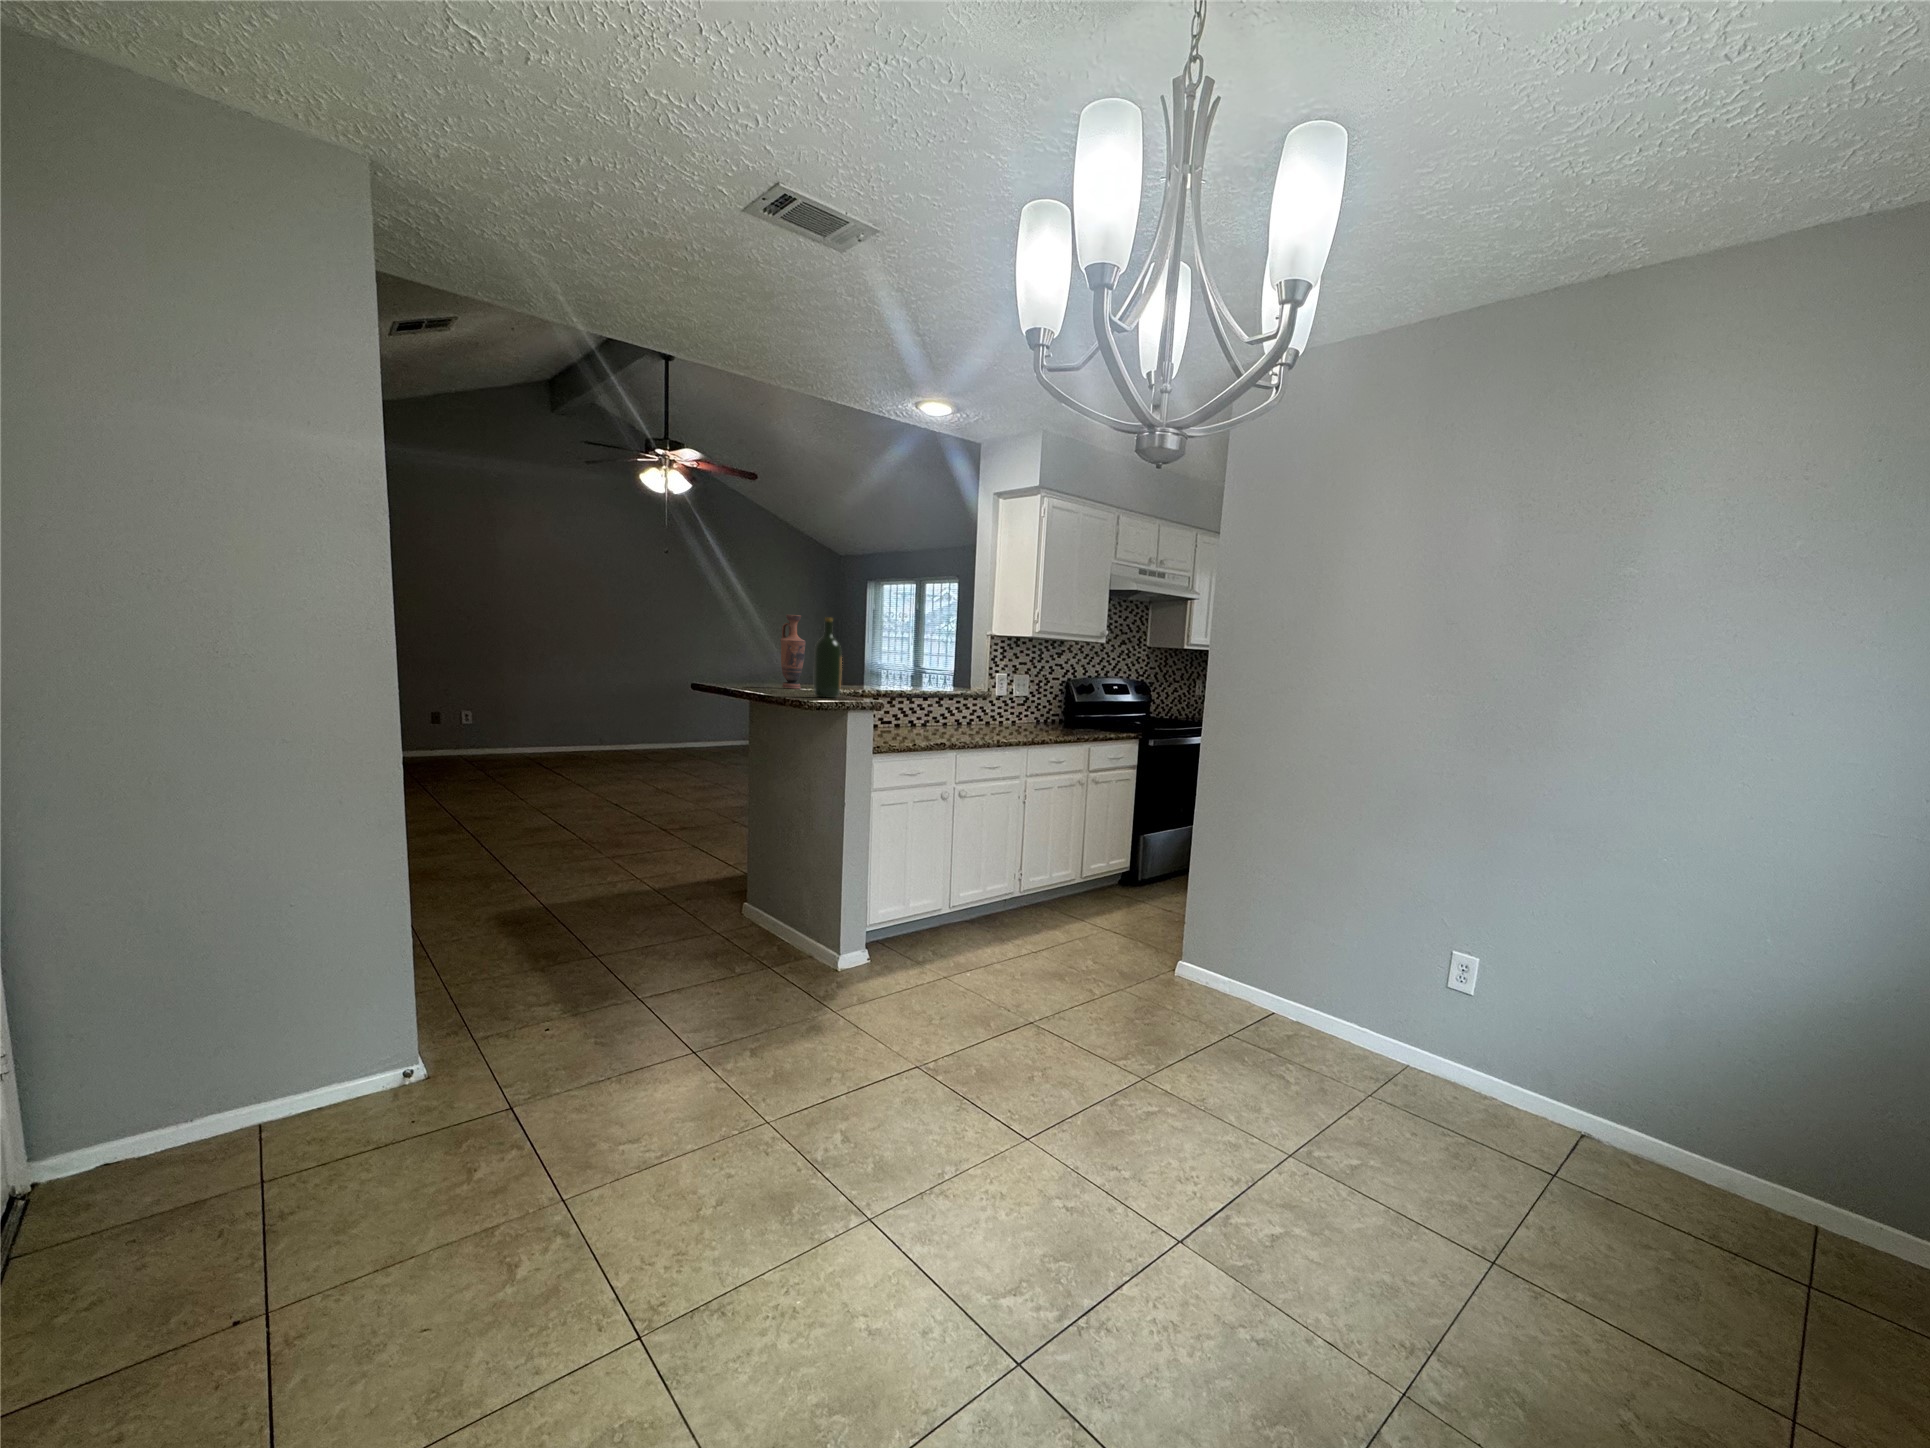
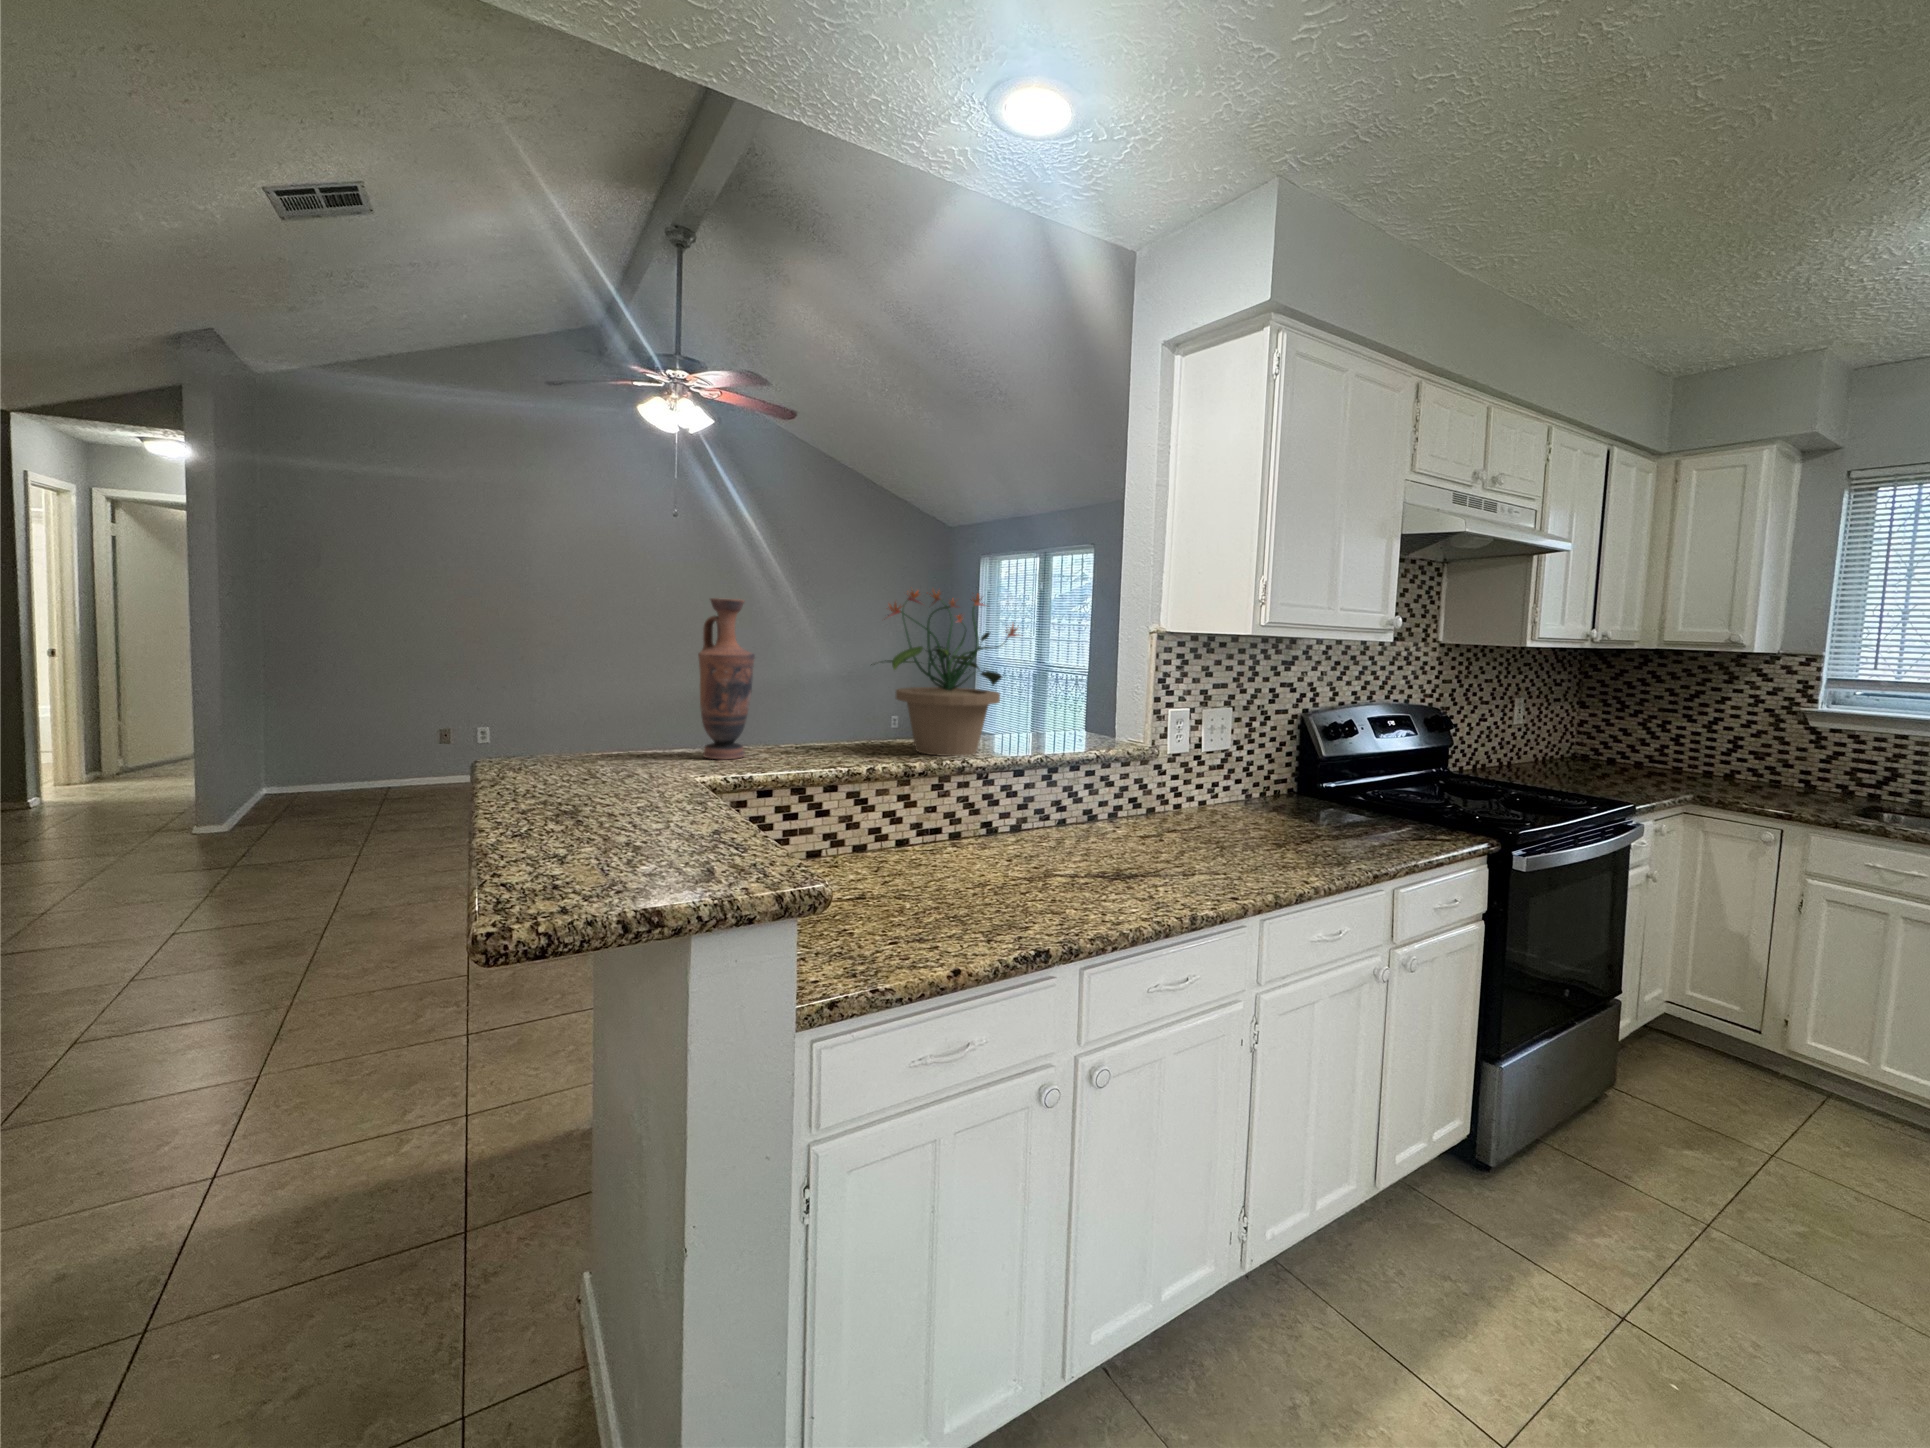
potted plant: none [853,610,927,691] -> present [871,589,1018,756]
wine bottle: present [814,617,842,698] -> none [571,601,675,885]

